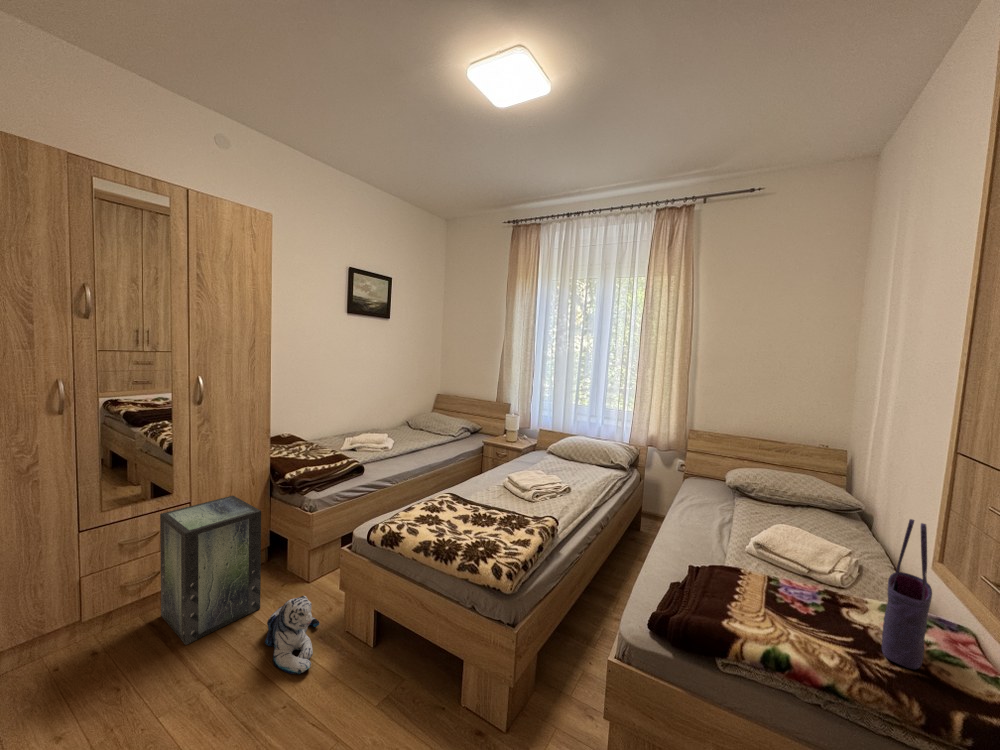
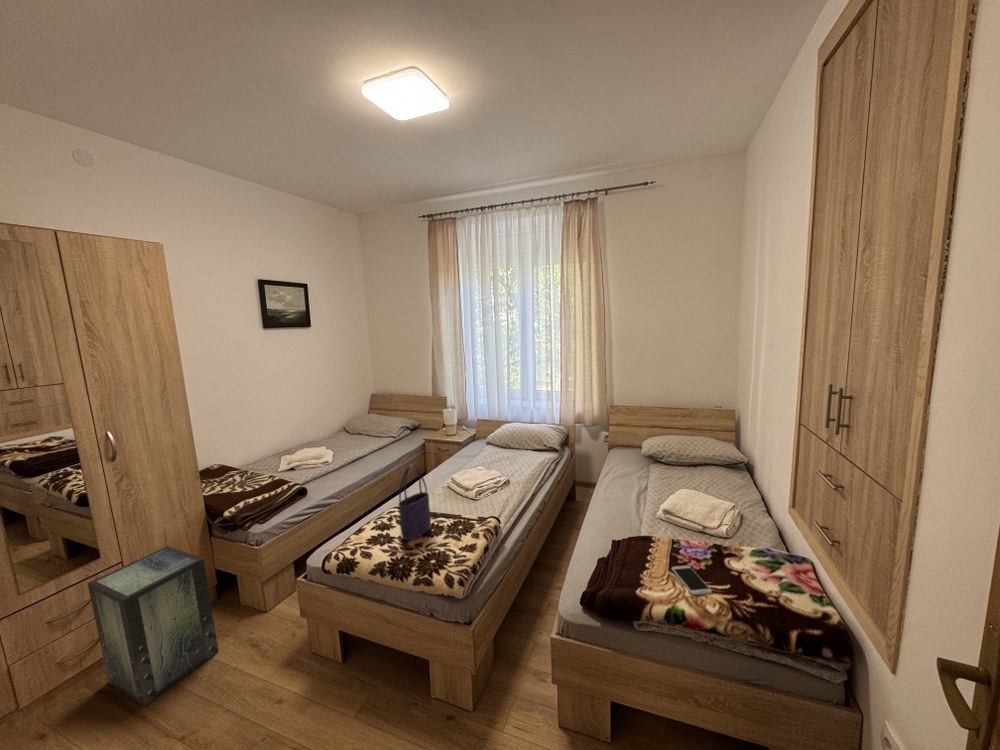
tote bag: present [882,519,932,669] -> present [399,465,431,540]
plush toy: present [264,596,319,674] -> none [230,633,285,708]
smartphone: none [769,603,828,643] -> present [672,566,712,595]

